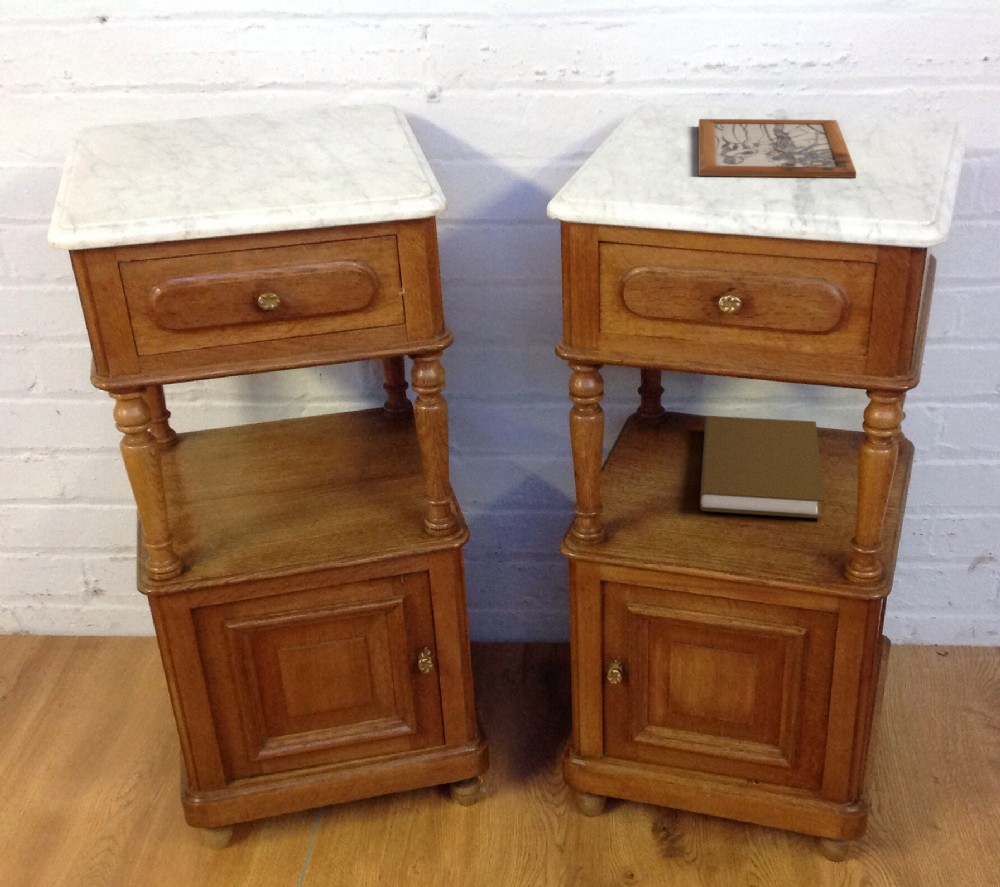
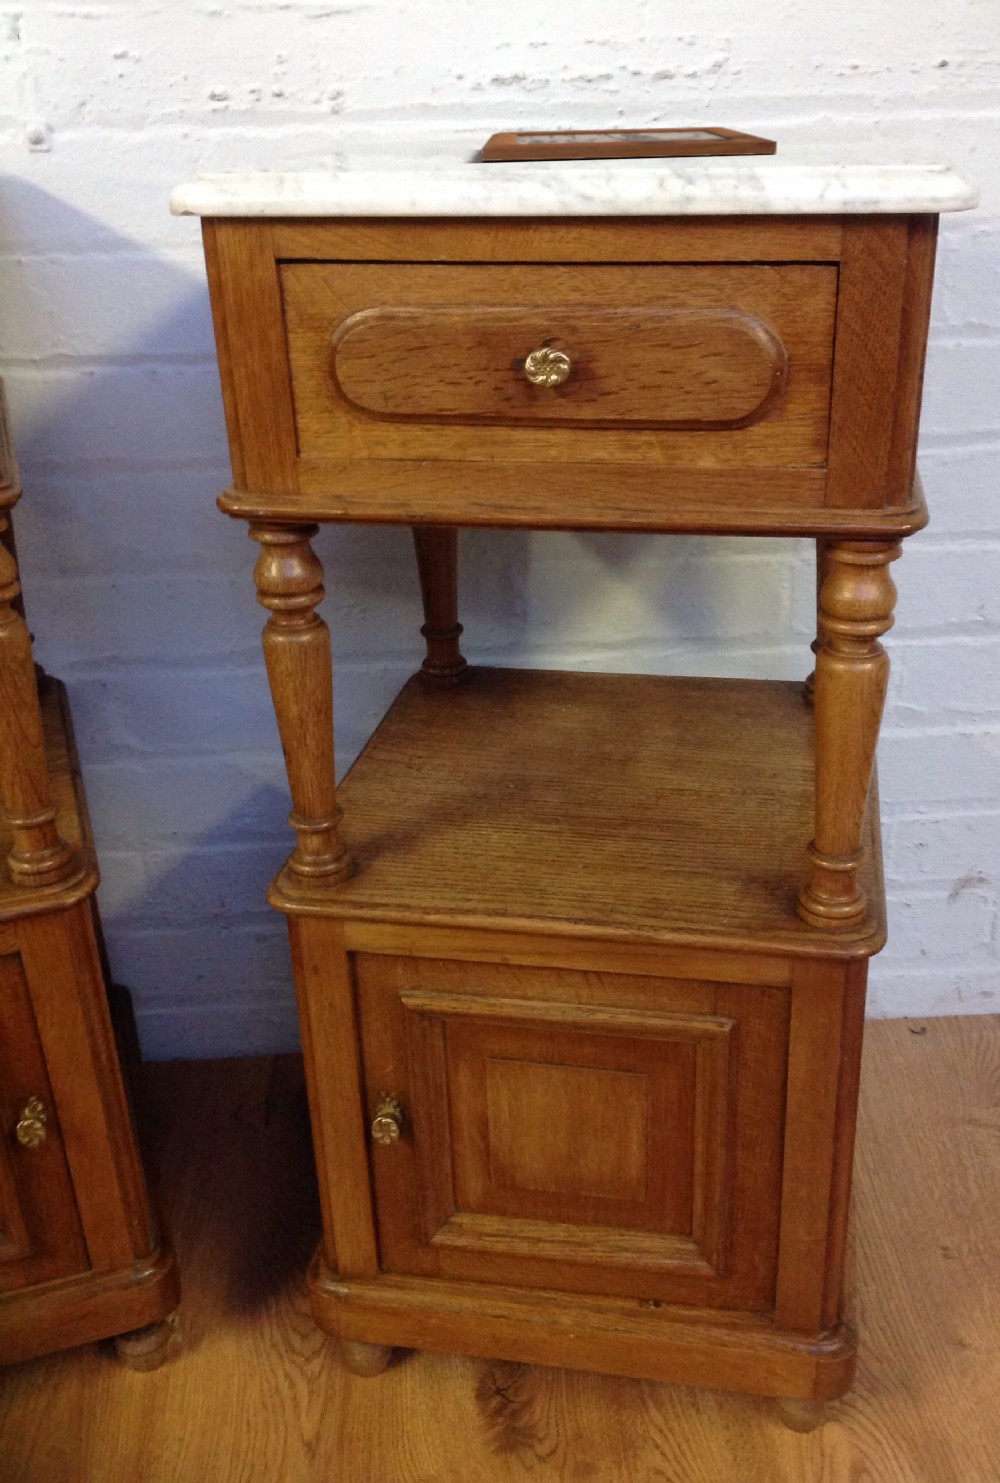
book: present [700,416,824,518] -> none [527,664,746,816]

